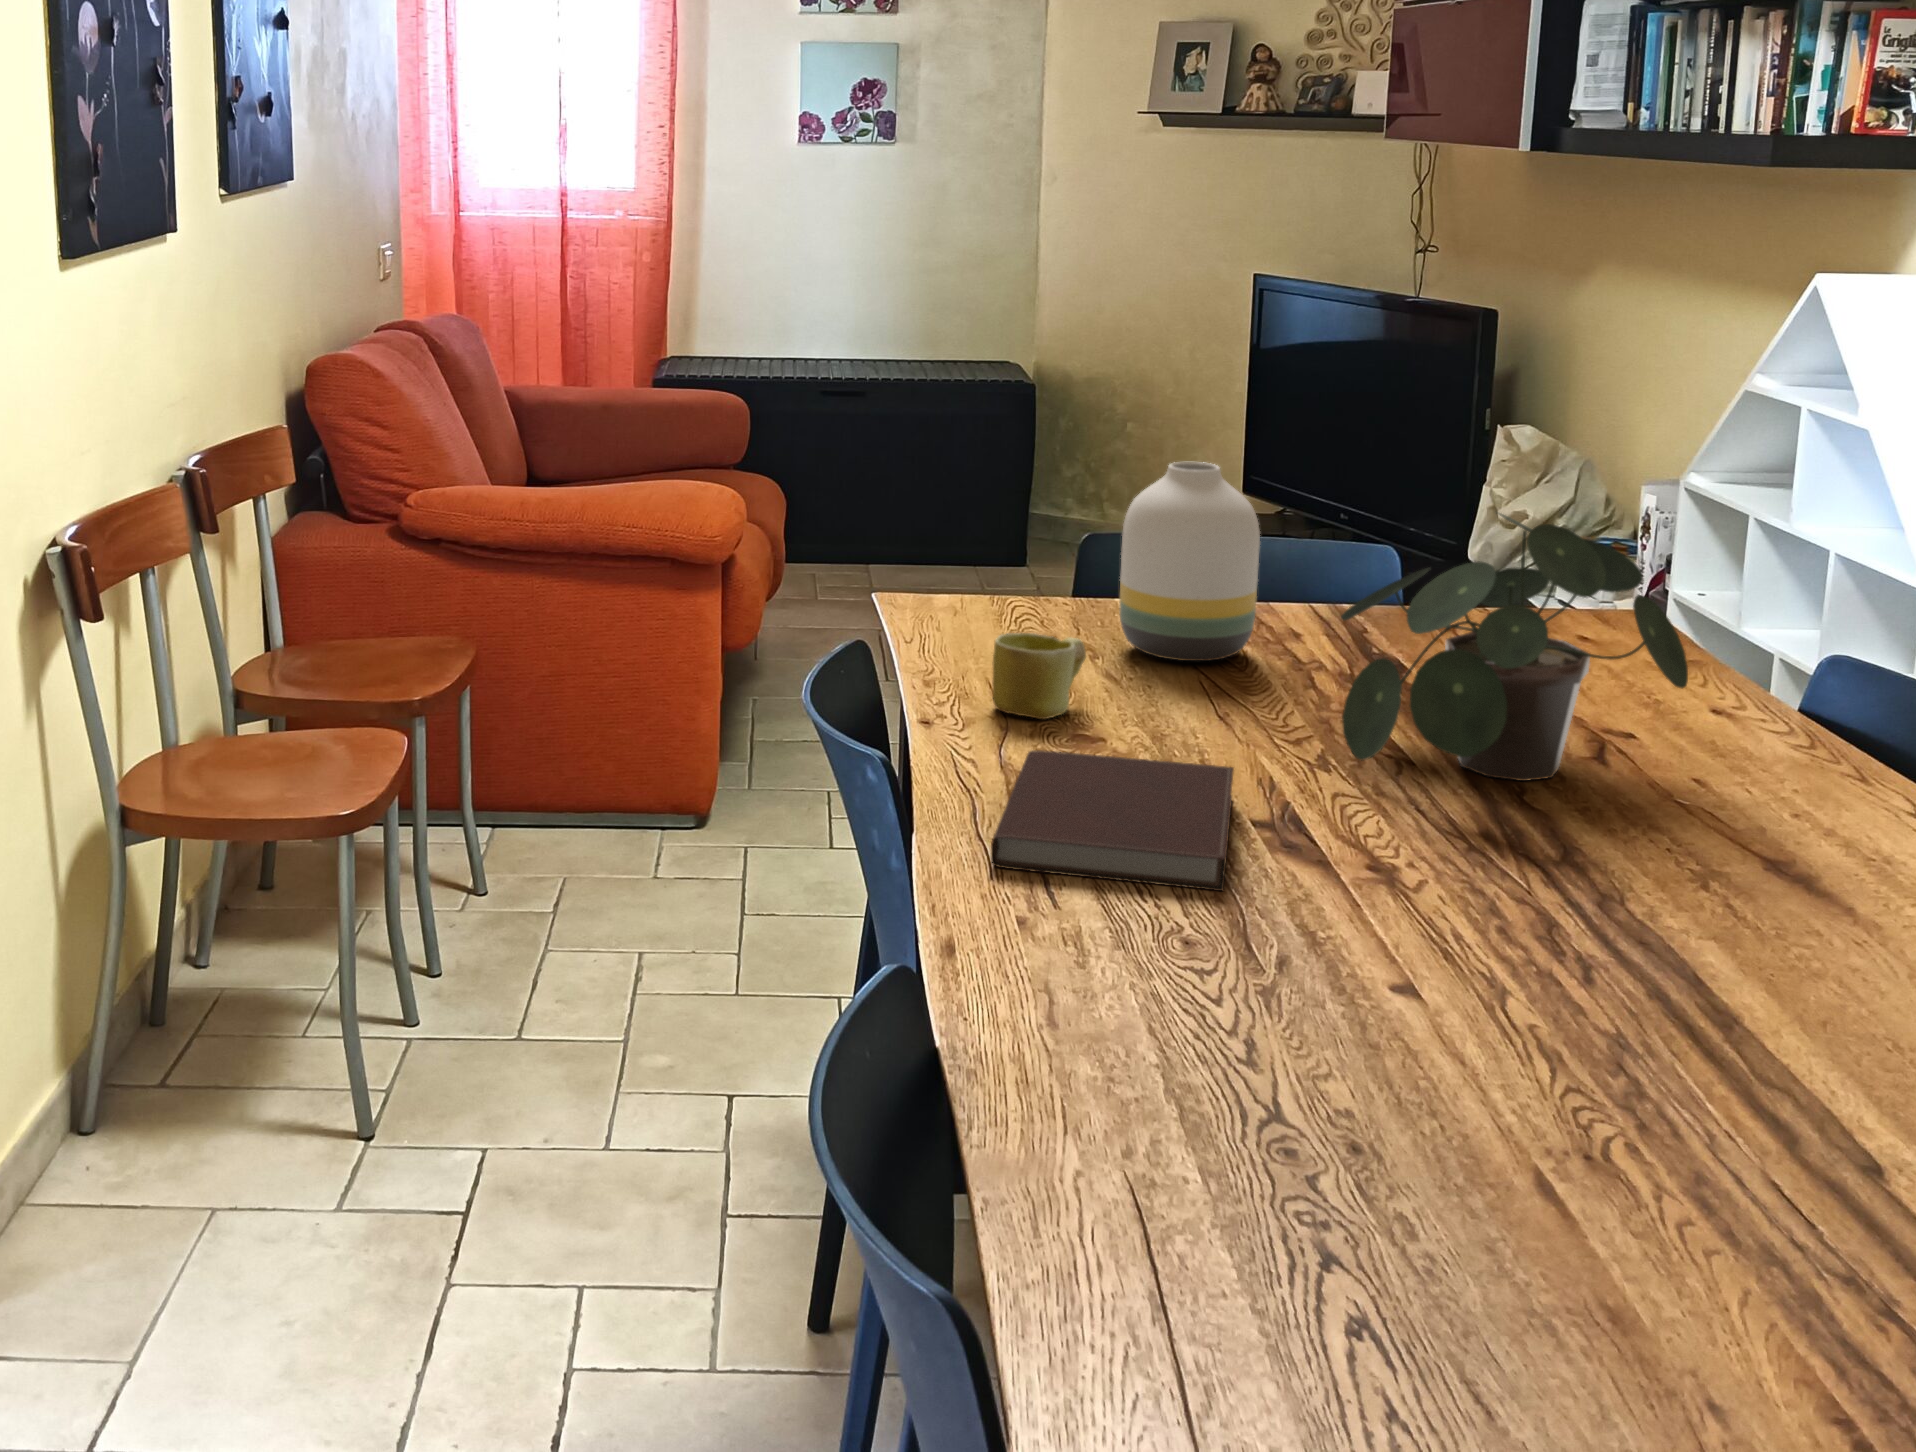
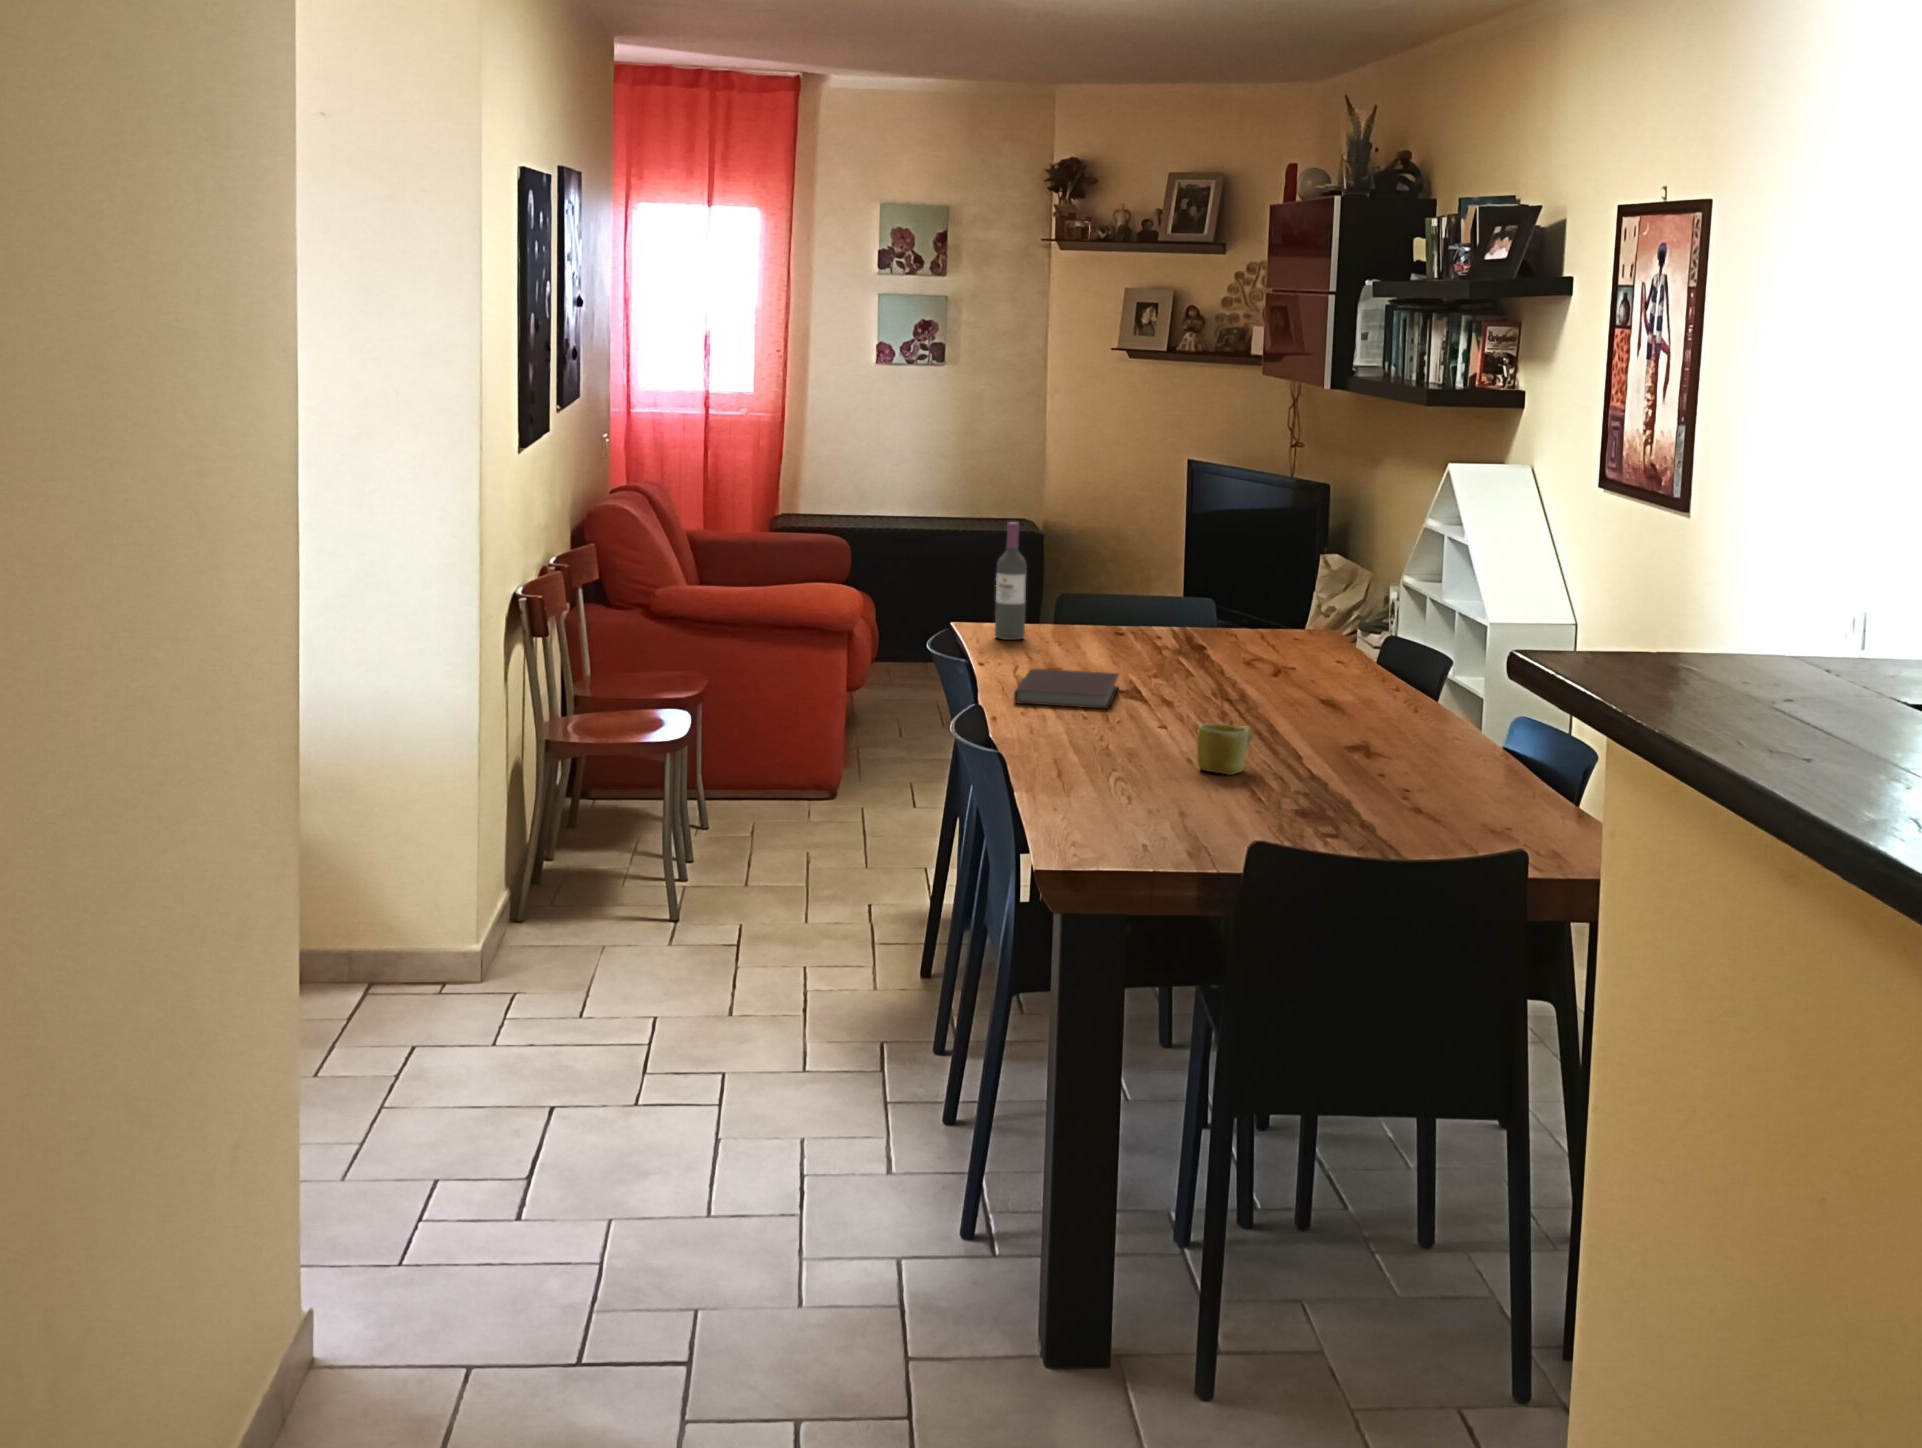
wine bottle: none [956,402,1019,635] -> present [995,522,1027,640]
vase: present [1120,462,1260,661] -> none [1077,551,1144,648]
potted plant: present [1341,513,1688,781] -> none [1170,565,1316,684]
mug: present [992,633,1086,719] -> present [1197,723,1253,775]

